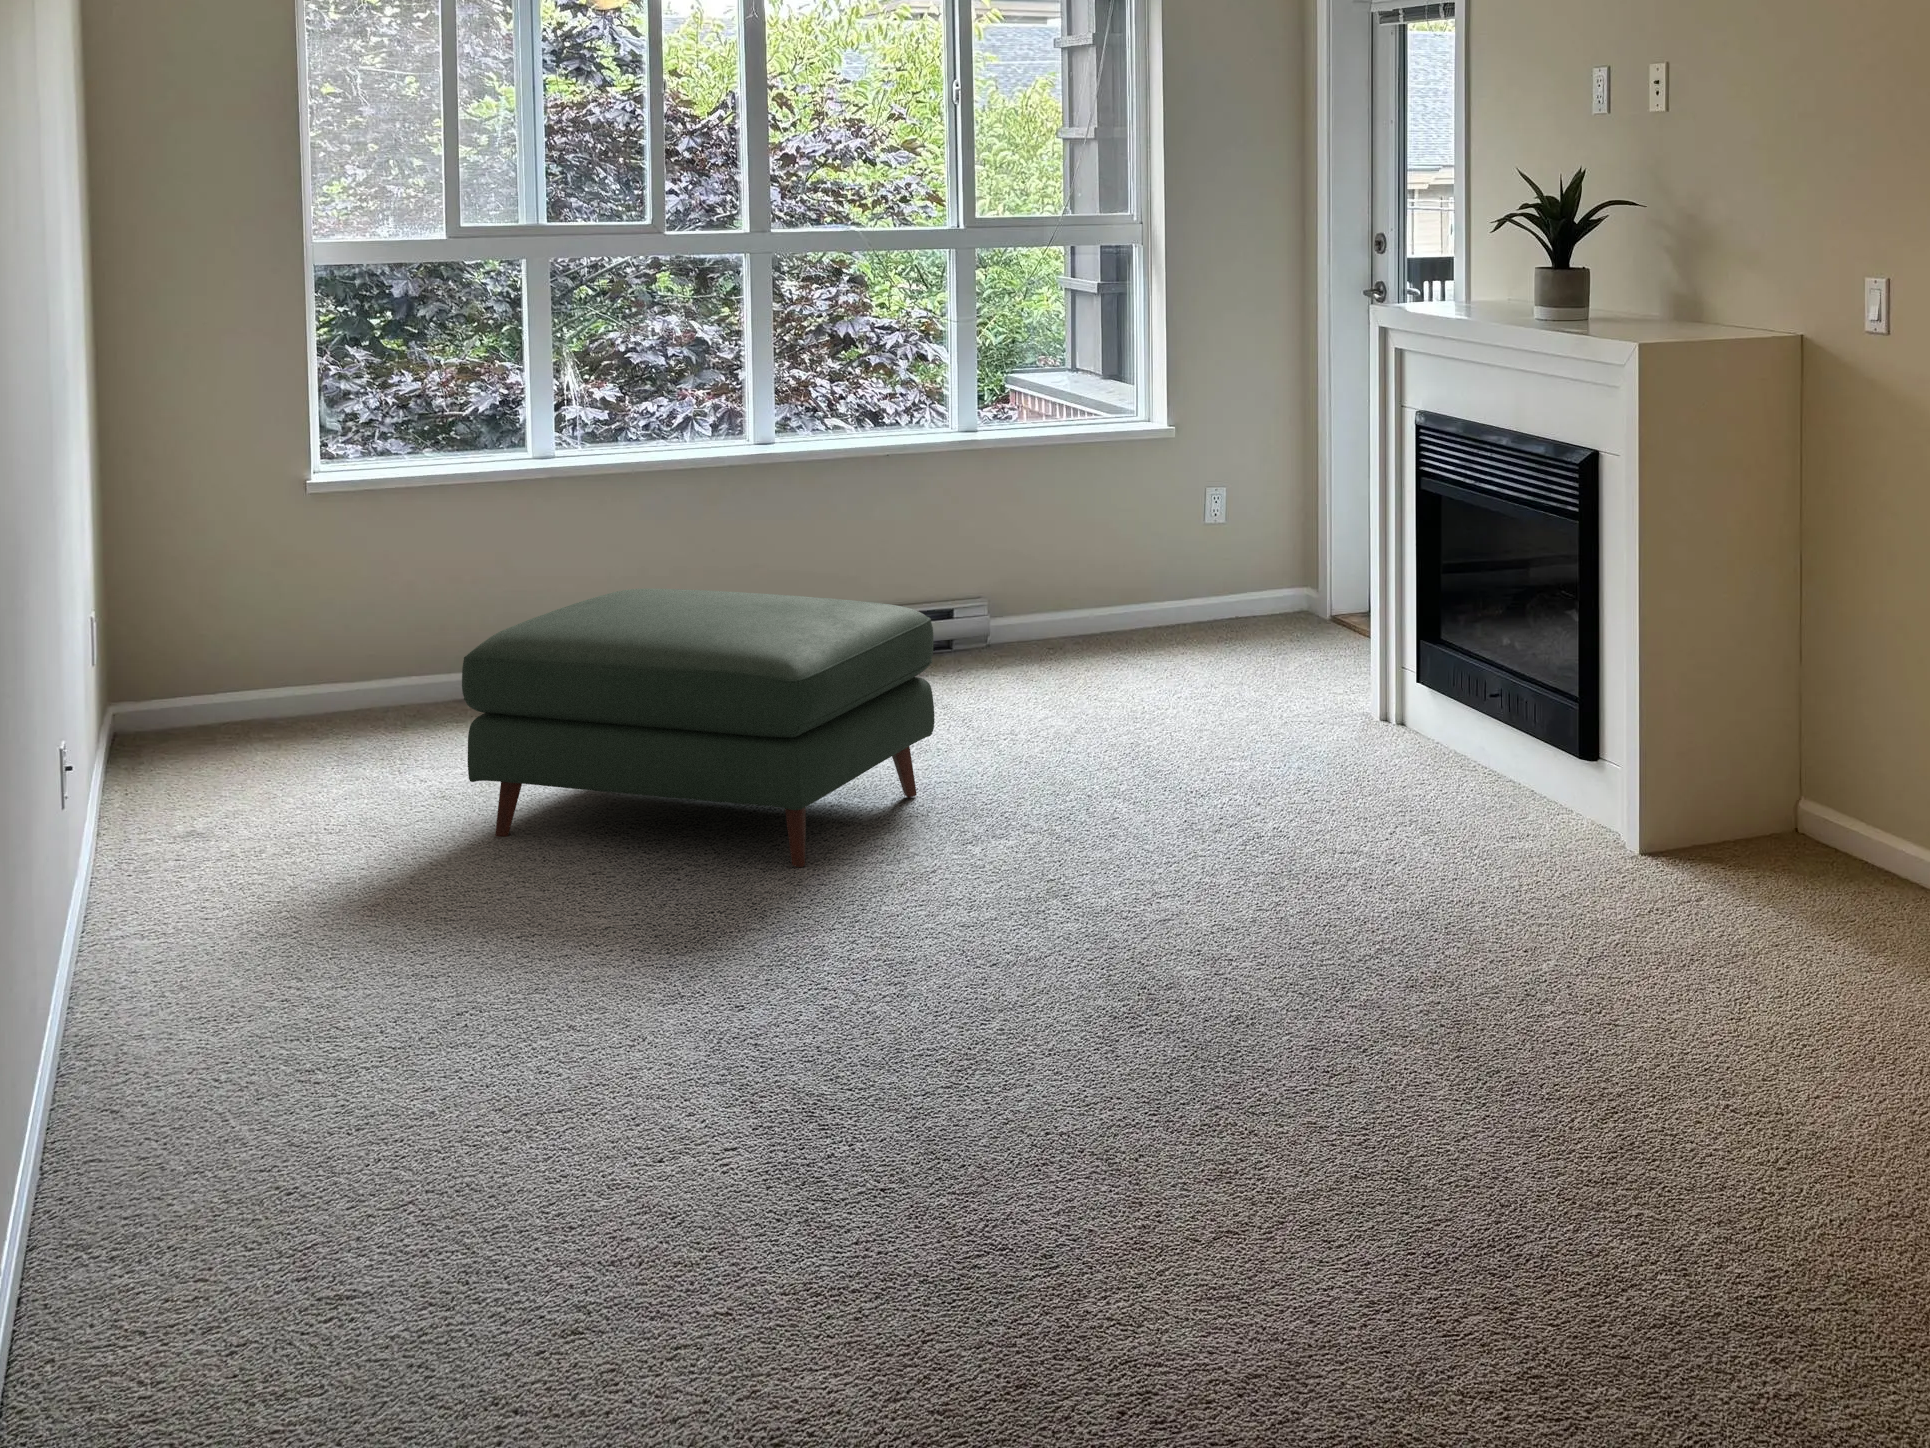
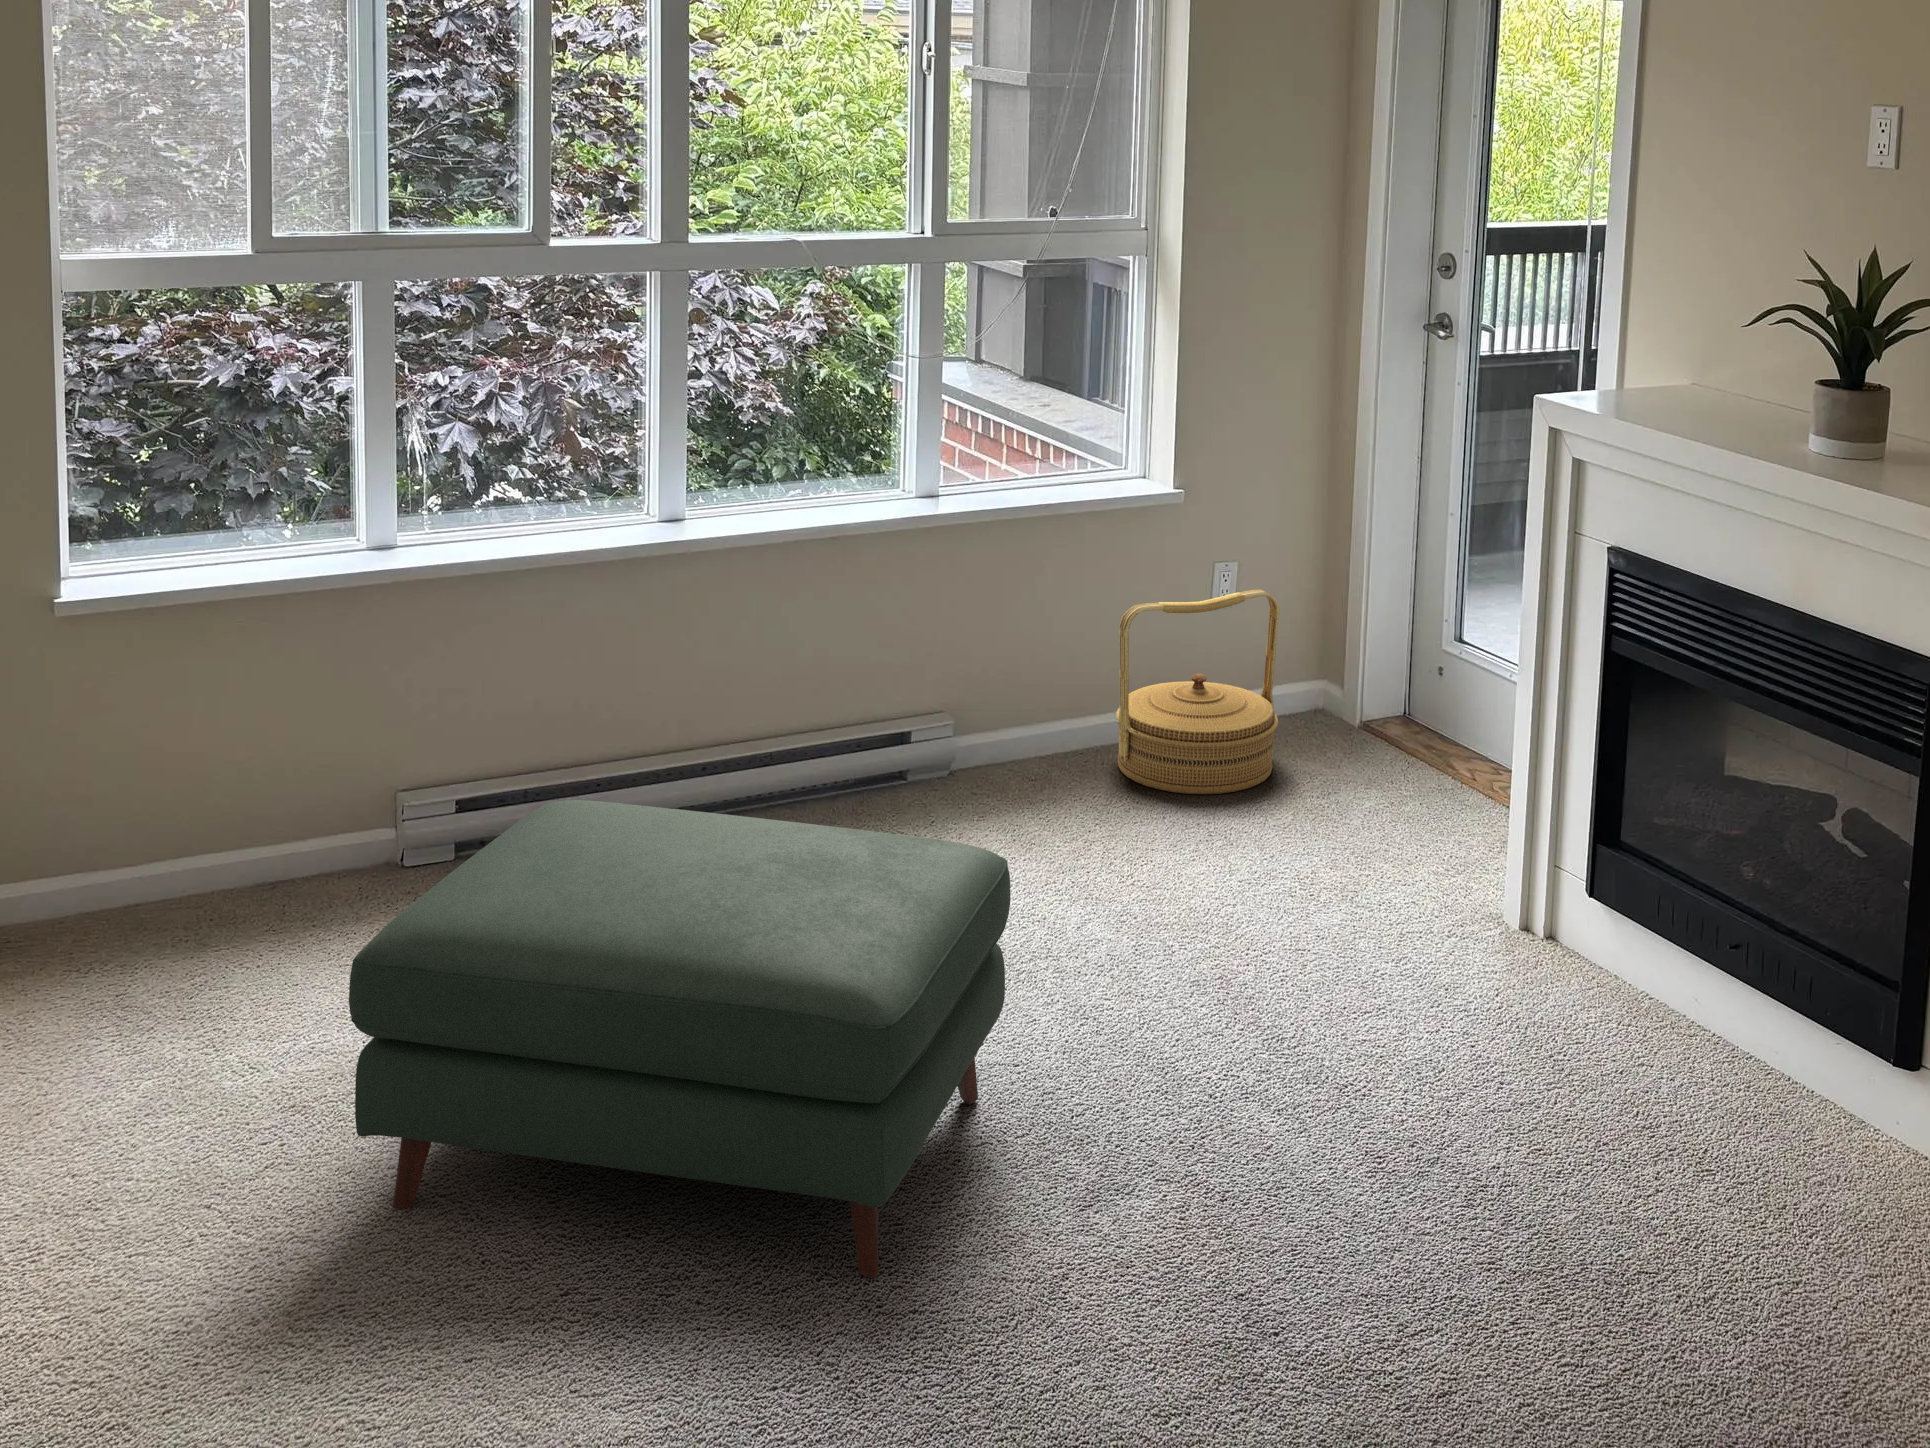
woven basket: none [1114,502,1249,657] -> present [1116,590,1279,794]

